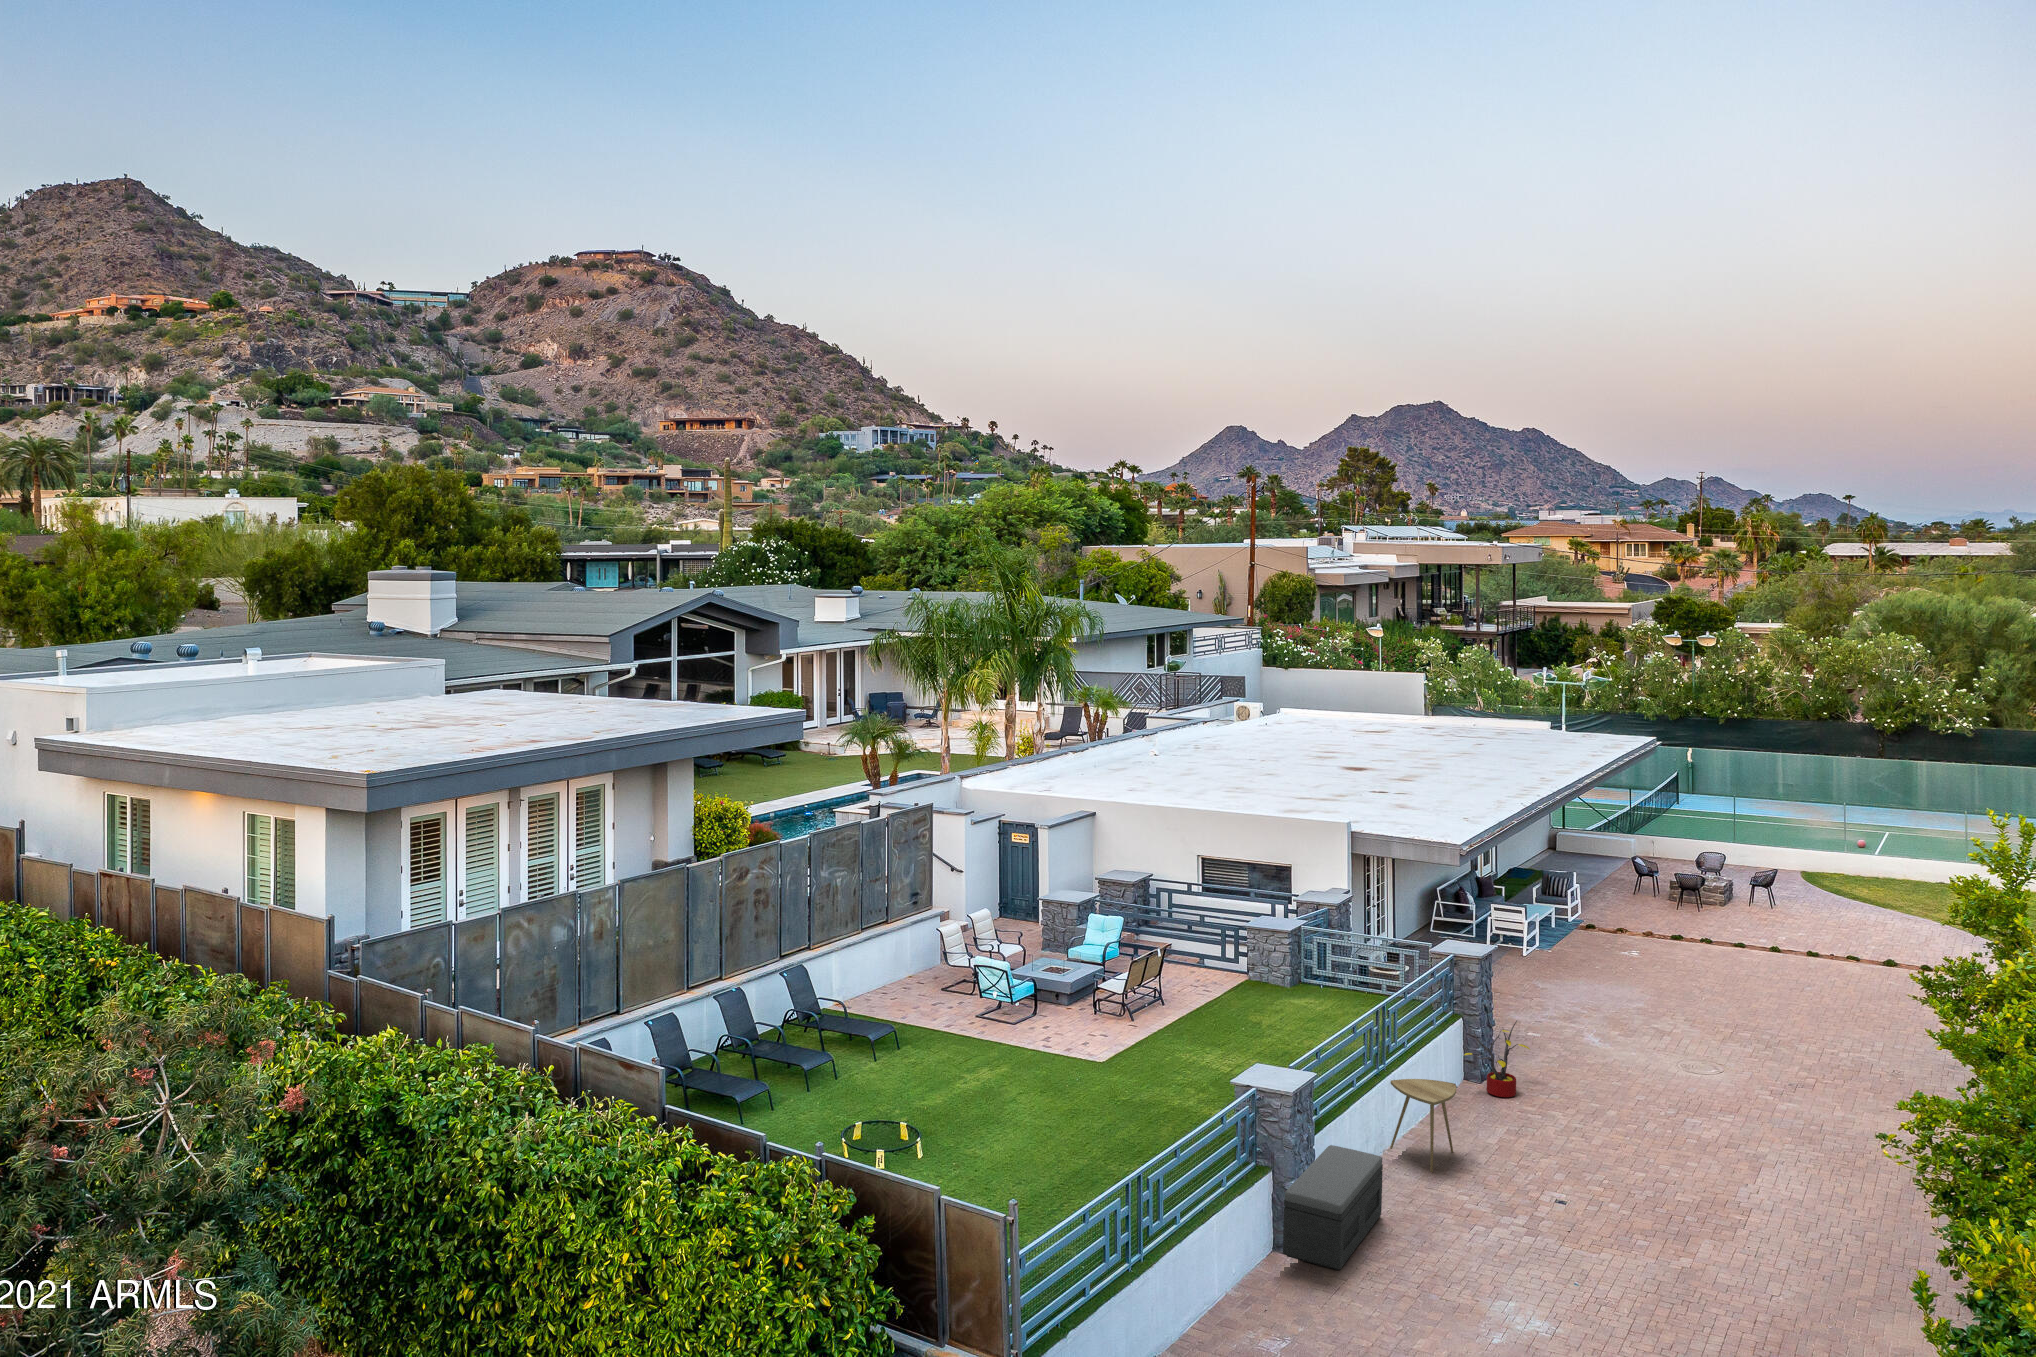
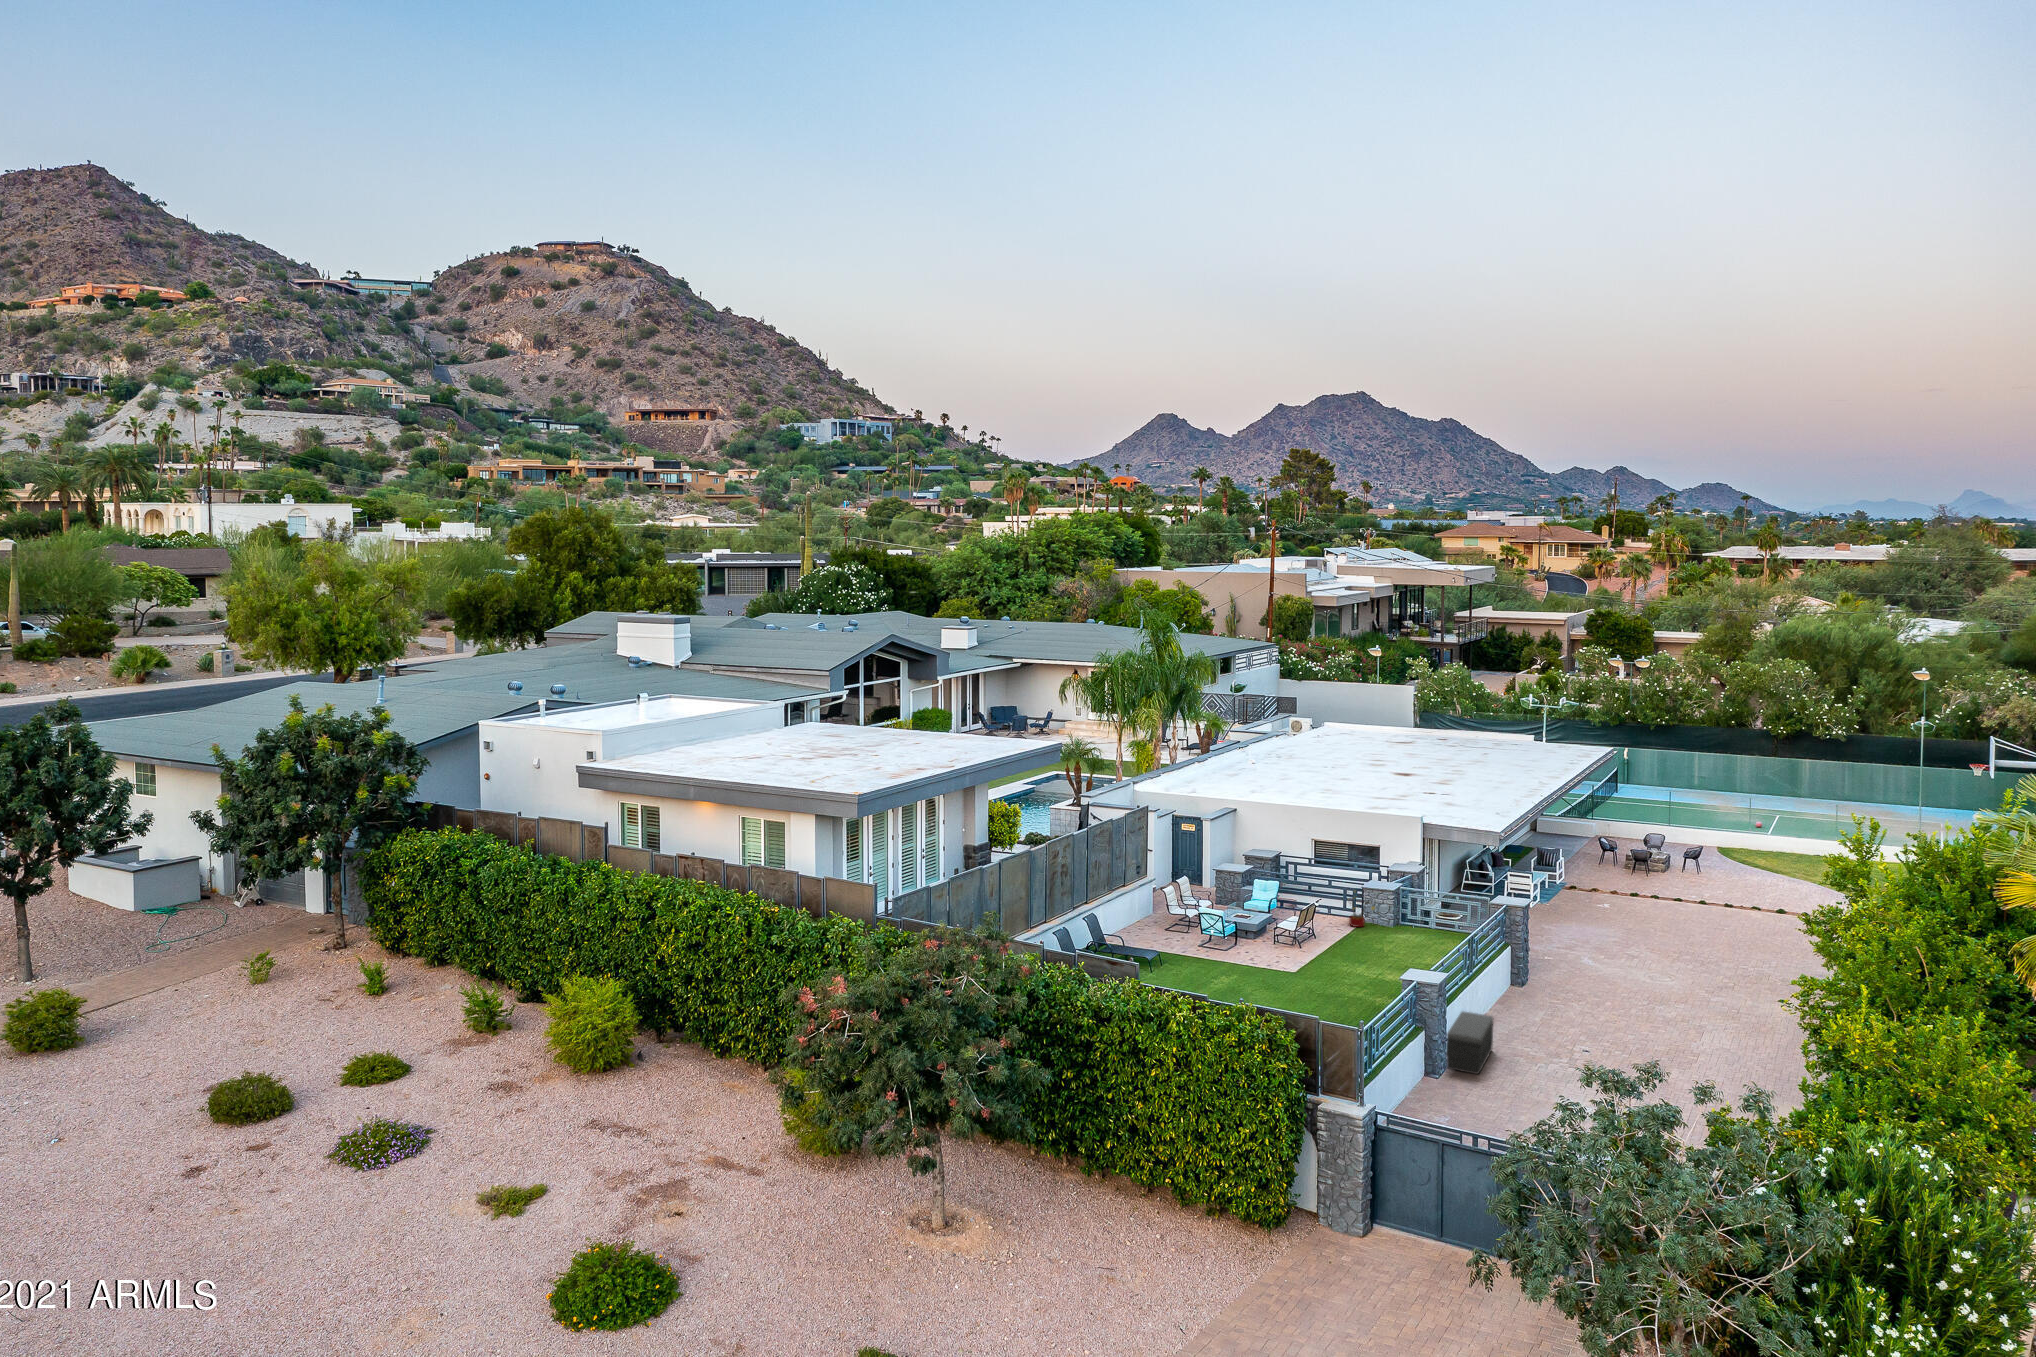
decorative plant: present [1465,1021,1530,1097] -> present [1349,902,1375,927]
side table: present [1390,1079,1456,1172] -> none [1485,977,1526,1030]

